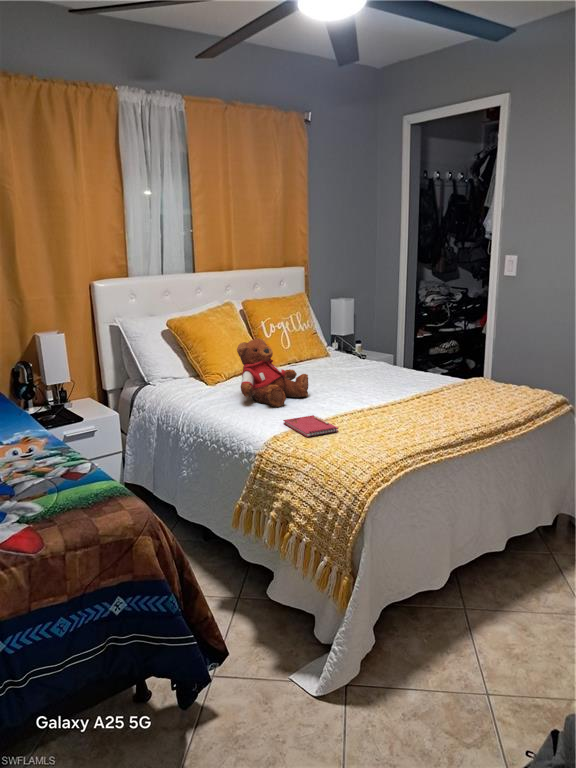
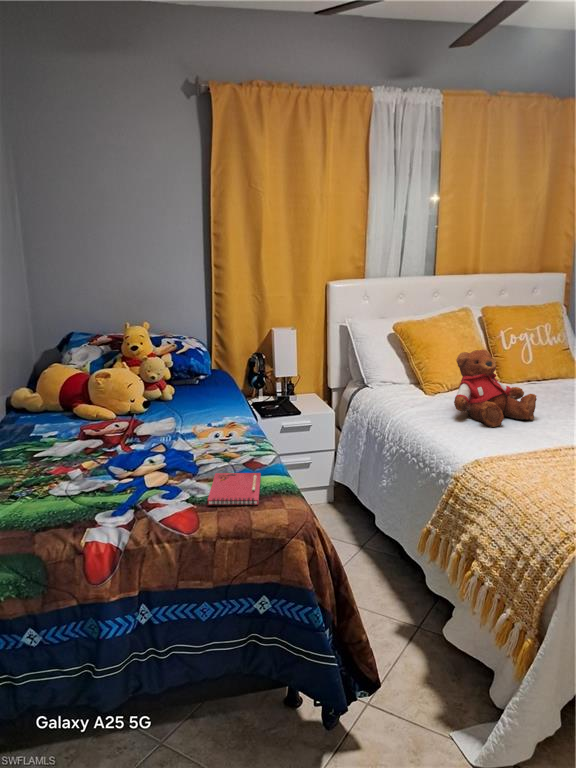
notebook: present [283,415,338,437] -> present [208,473,261,506]

